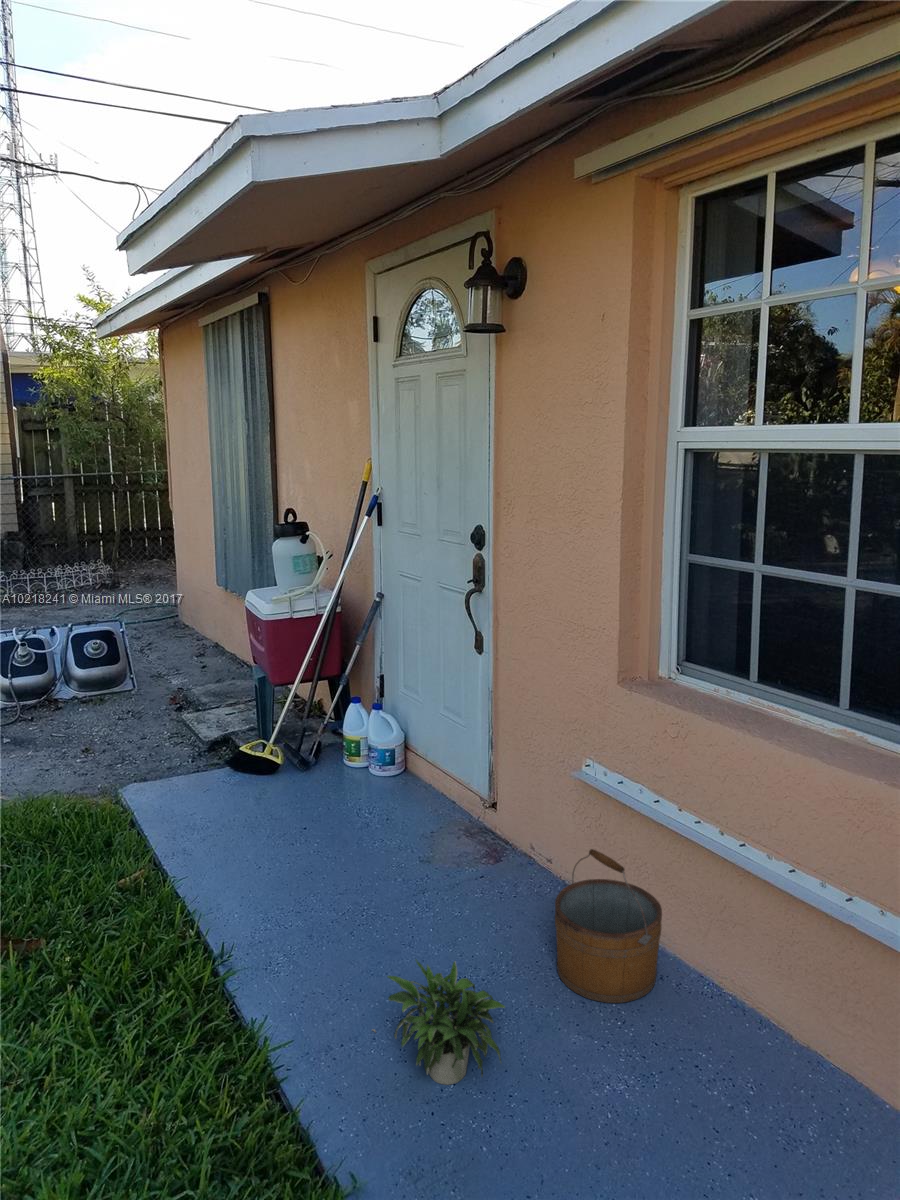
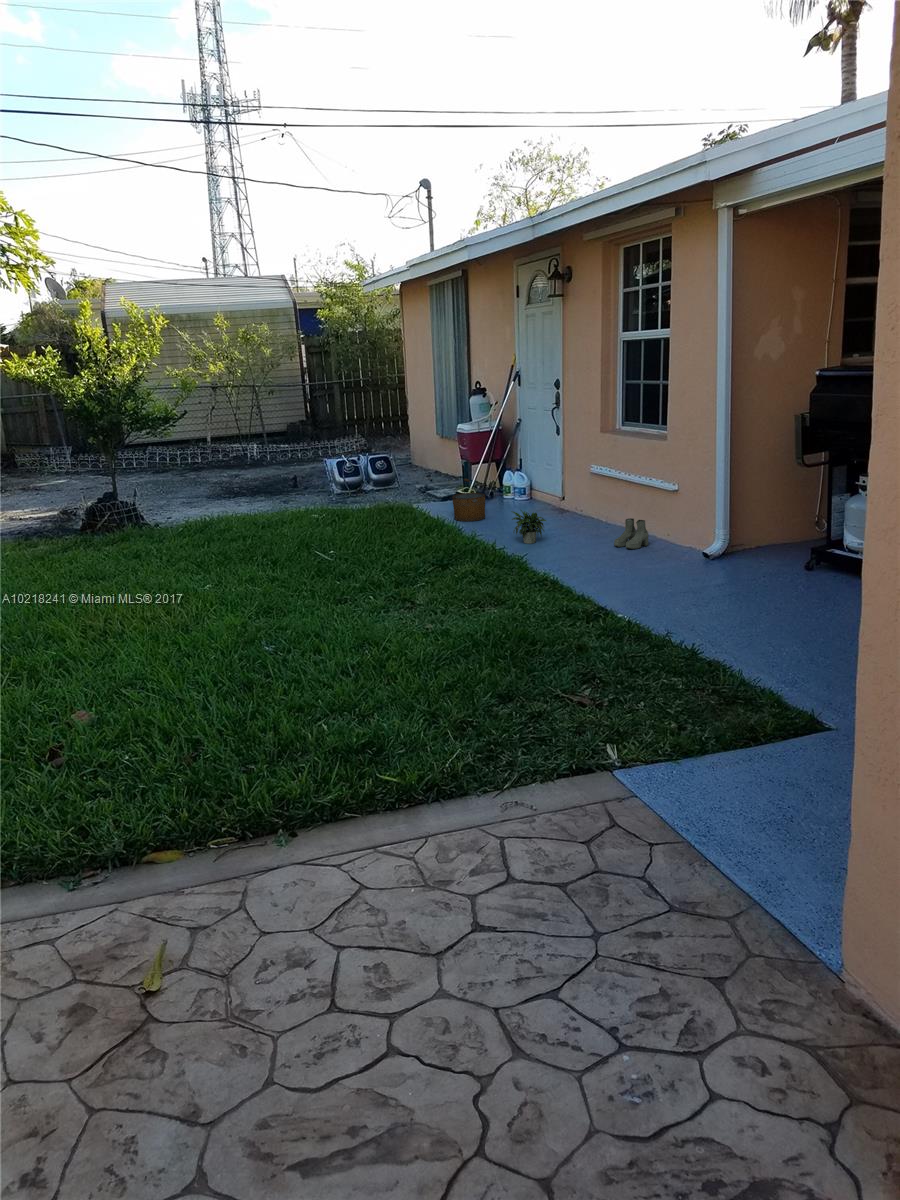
bucket: present [555,849,662,1003] -> present [452,479,485,522]
boots: none [732,1005,838,1142] -> present [614,518,648,549]

